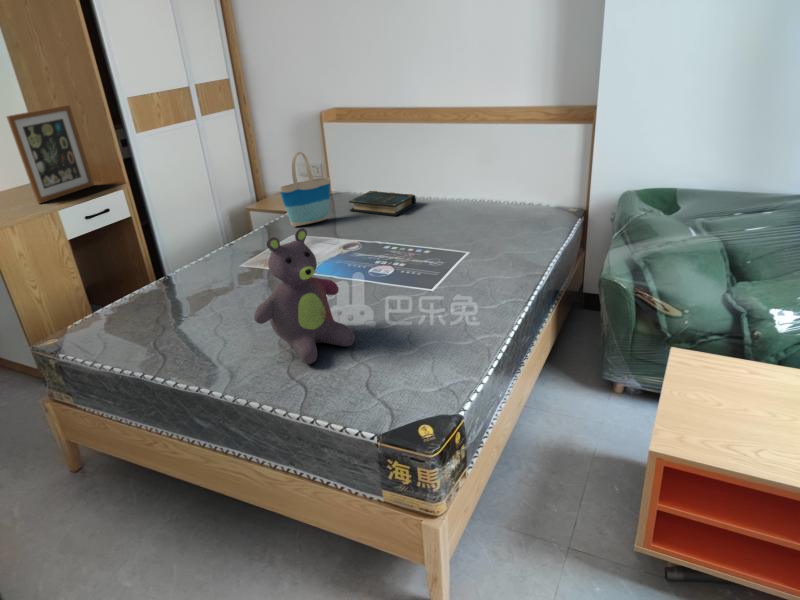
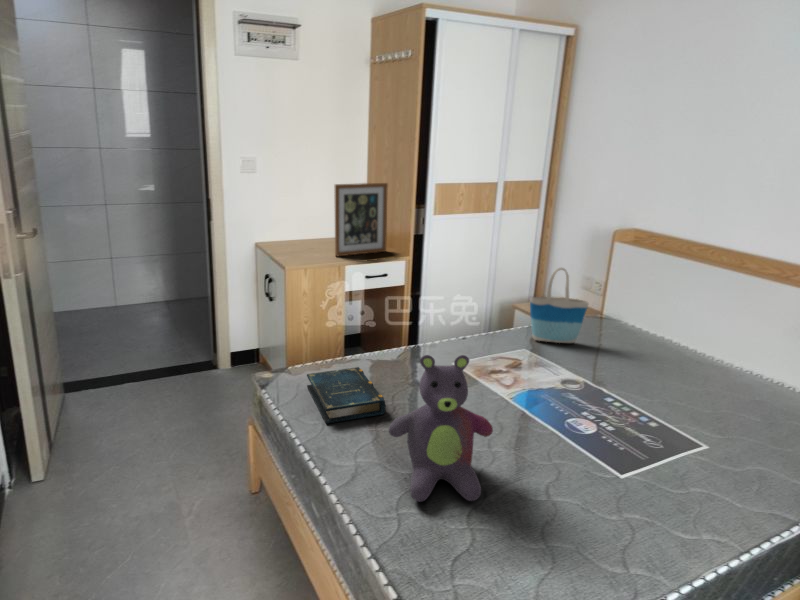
book: present [349,191,416,216] -> present [307,367,386,424]

